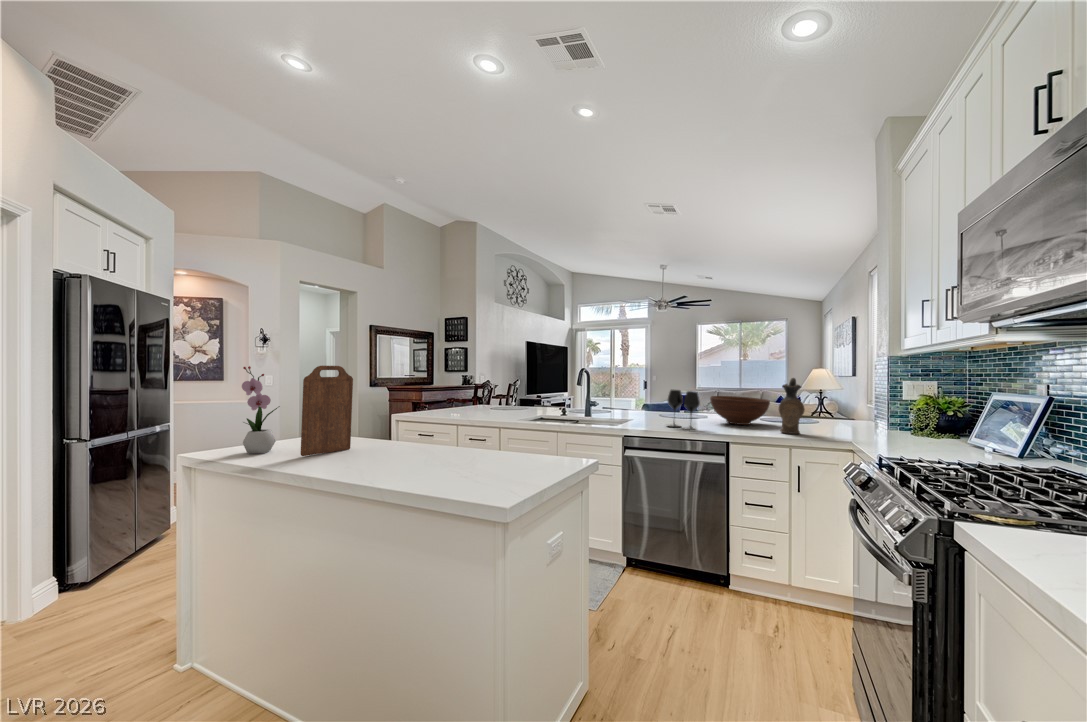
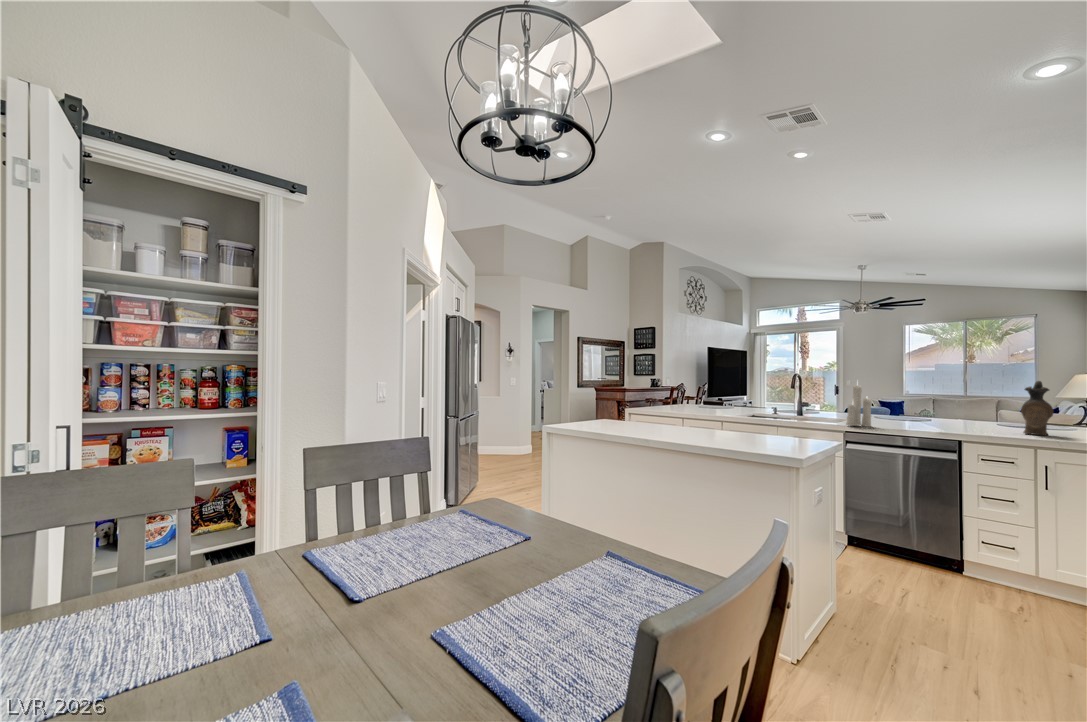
flower arrangement: present [242,366,280,454] -> none [565,372,585,430]
cutting board: present [301,366,353,456] -> none [608,371,635,432]
candle: none [625,374,650,429] -> present [846,385,871,427]
wine glass: present [668,390,700,430] -> none [888,392,926,429]
fruit bowl: present [710,396,770,425] -> none [936,398,1010,427]

